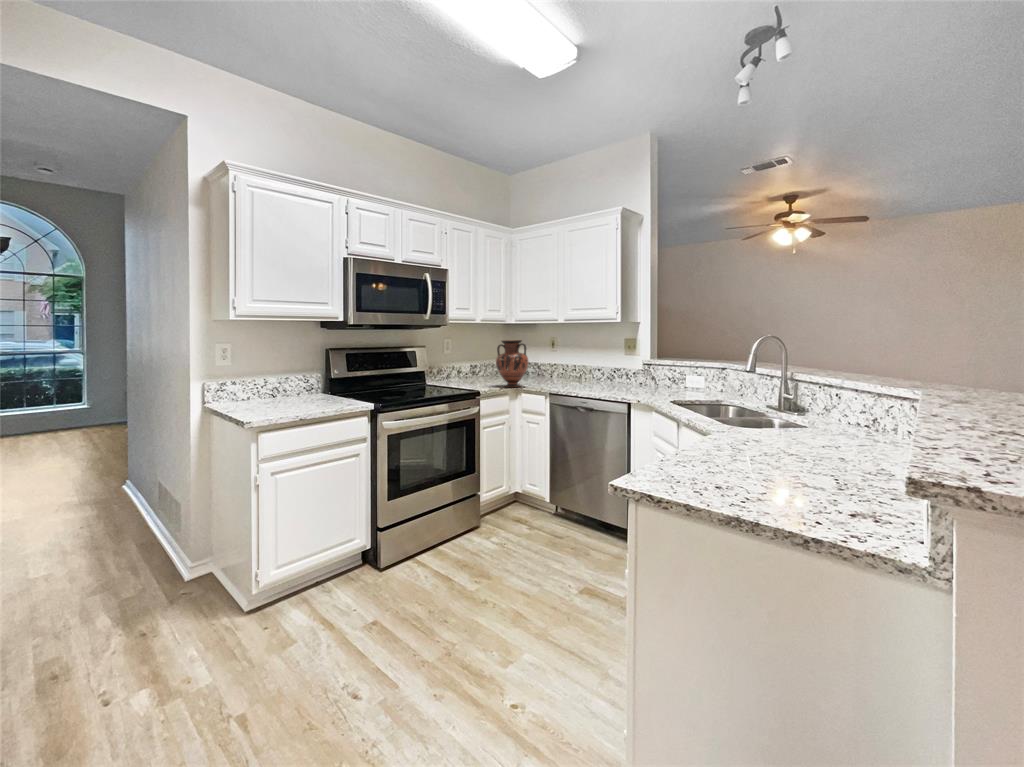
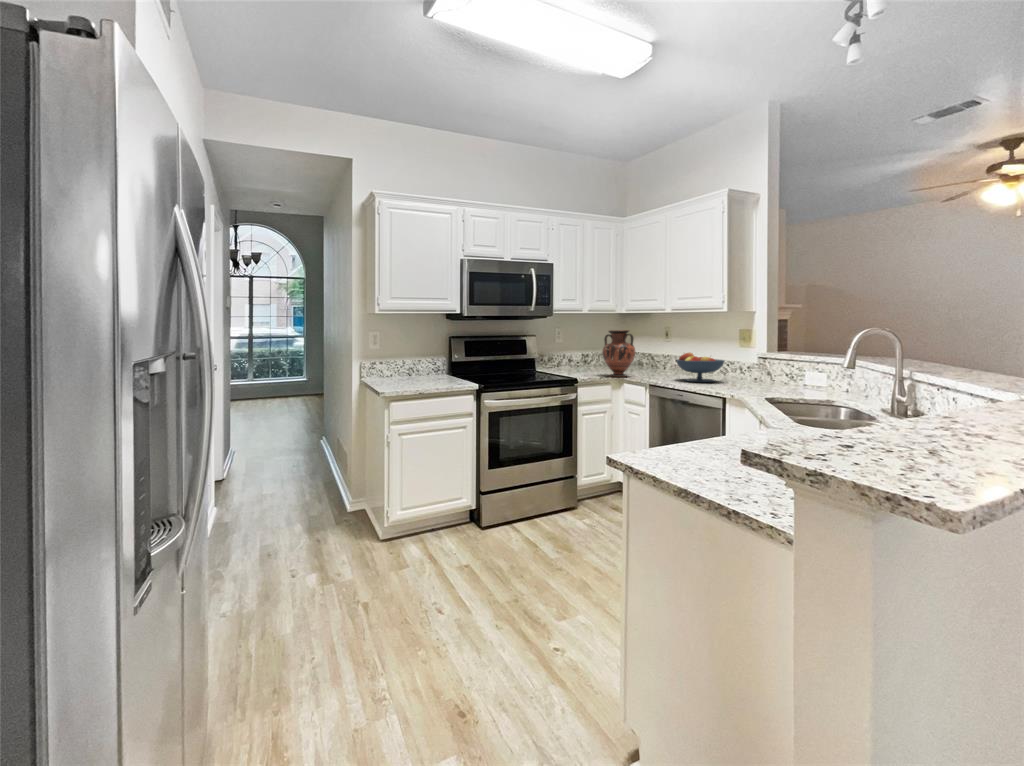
fruit bowl: none [569,361,614,390] -> present [676,353,725,382]

